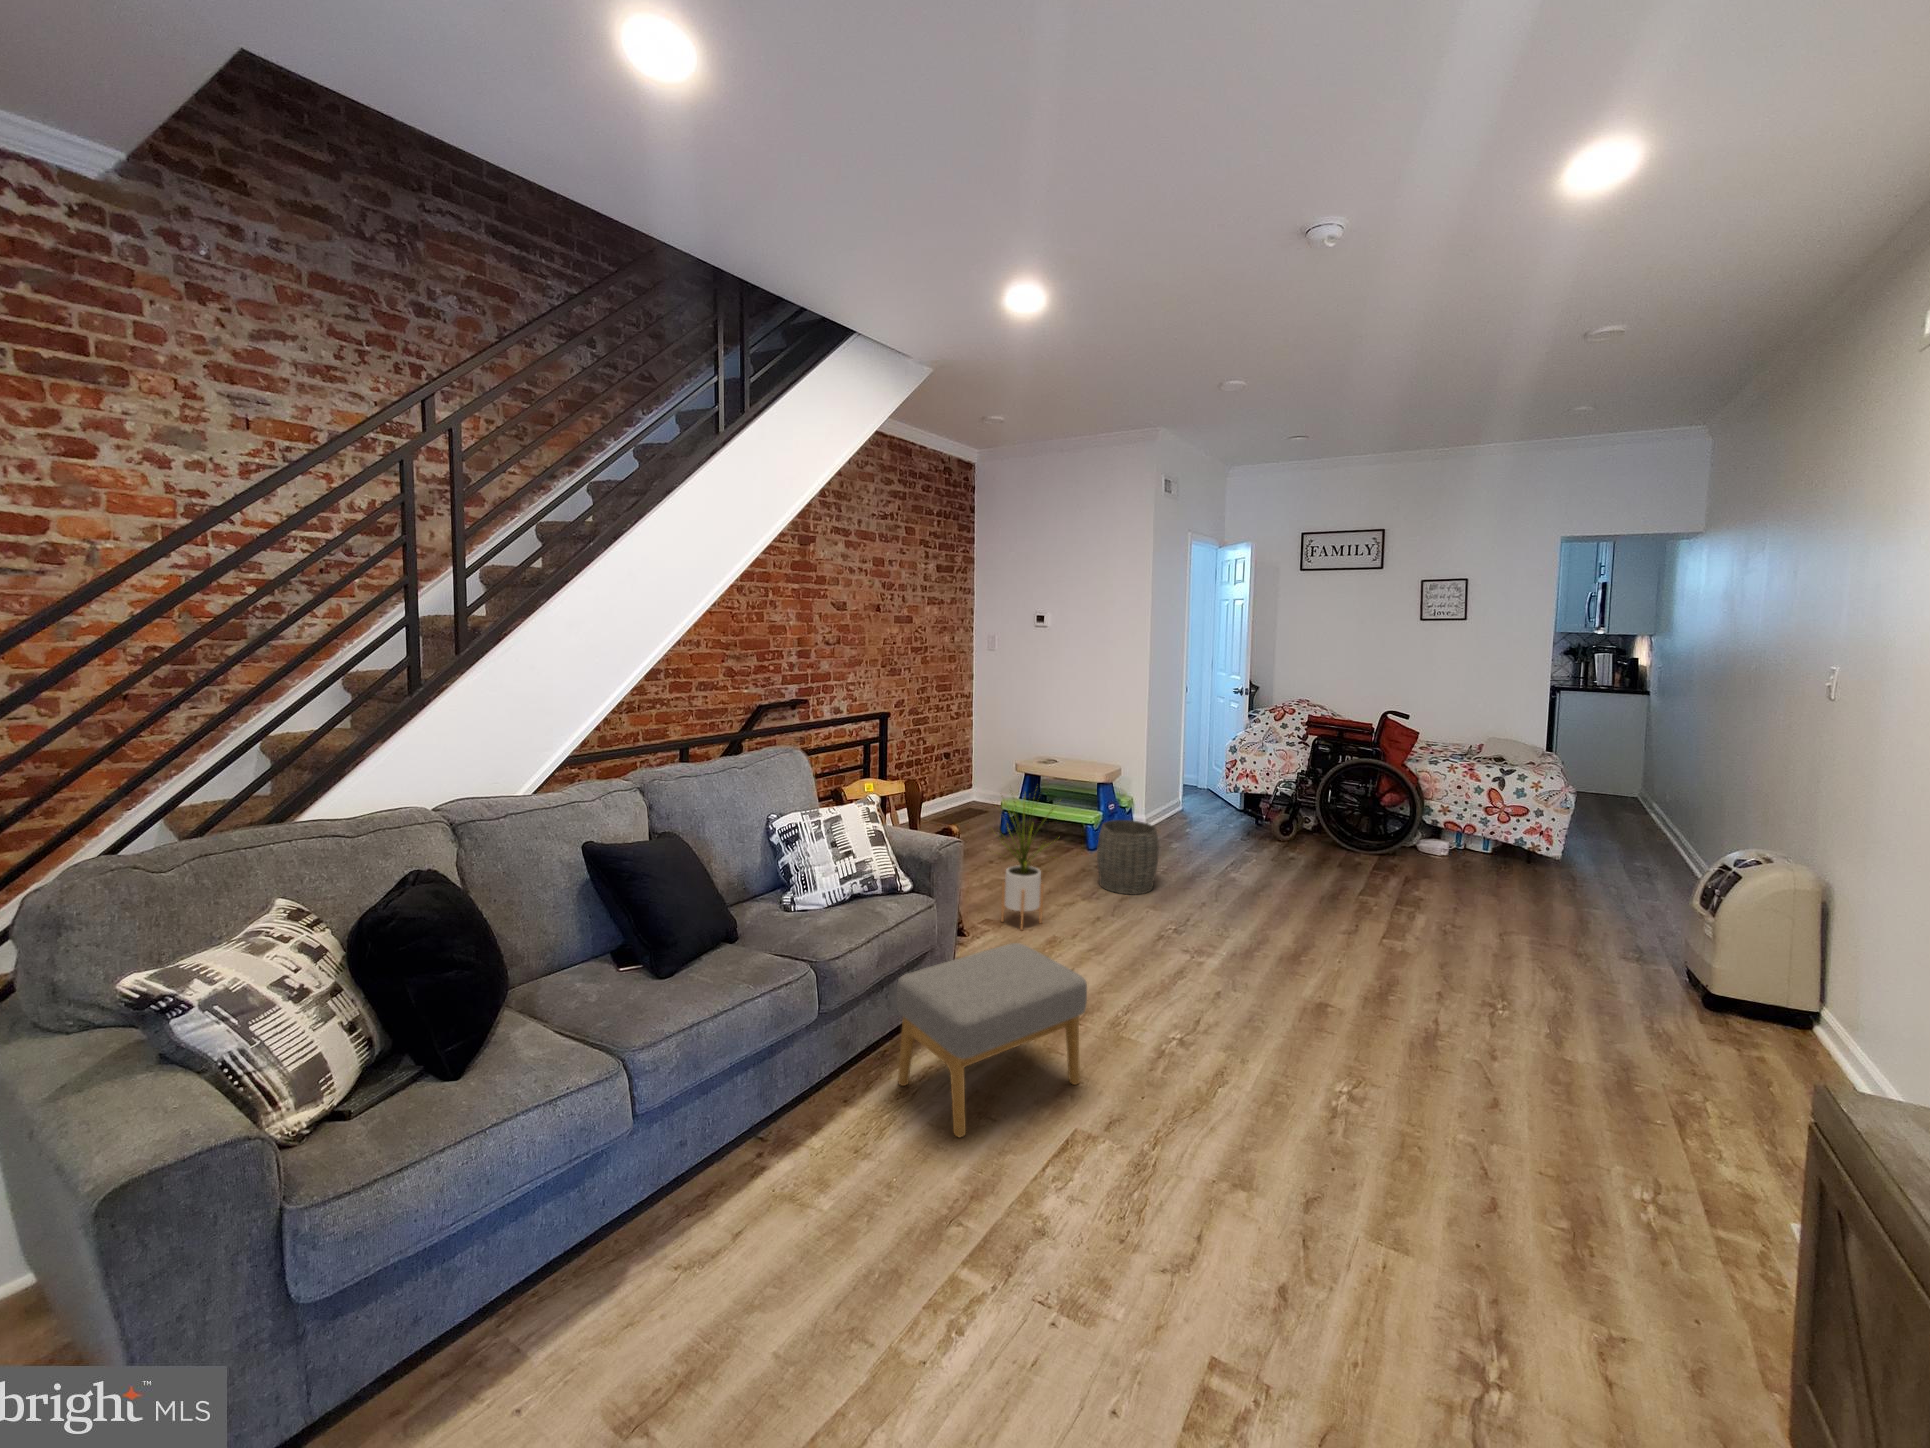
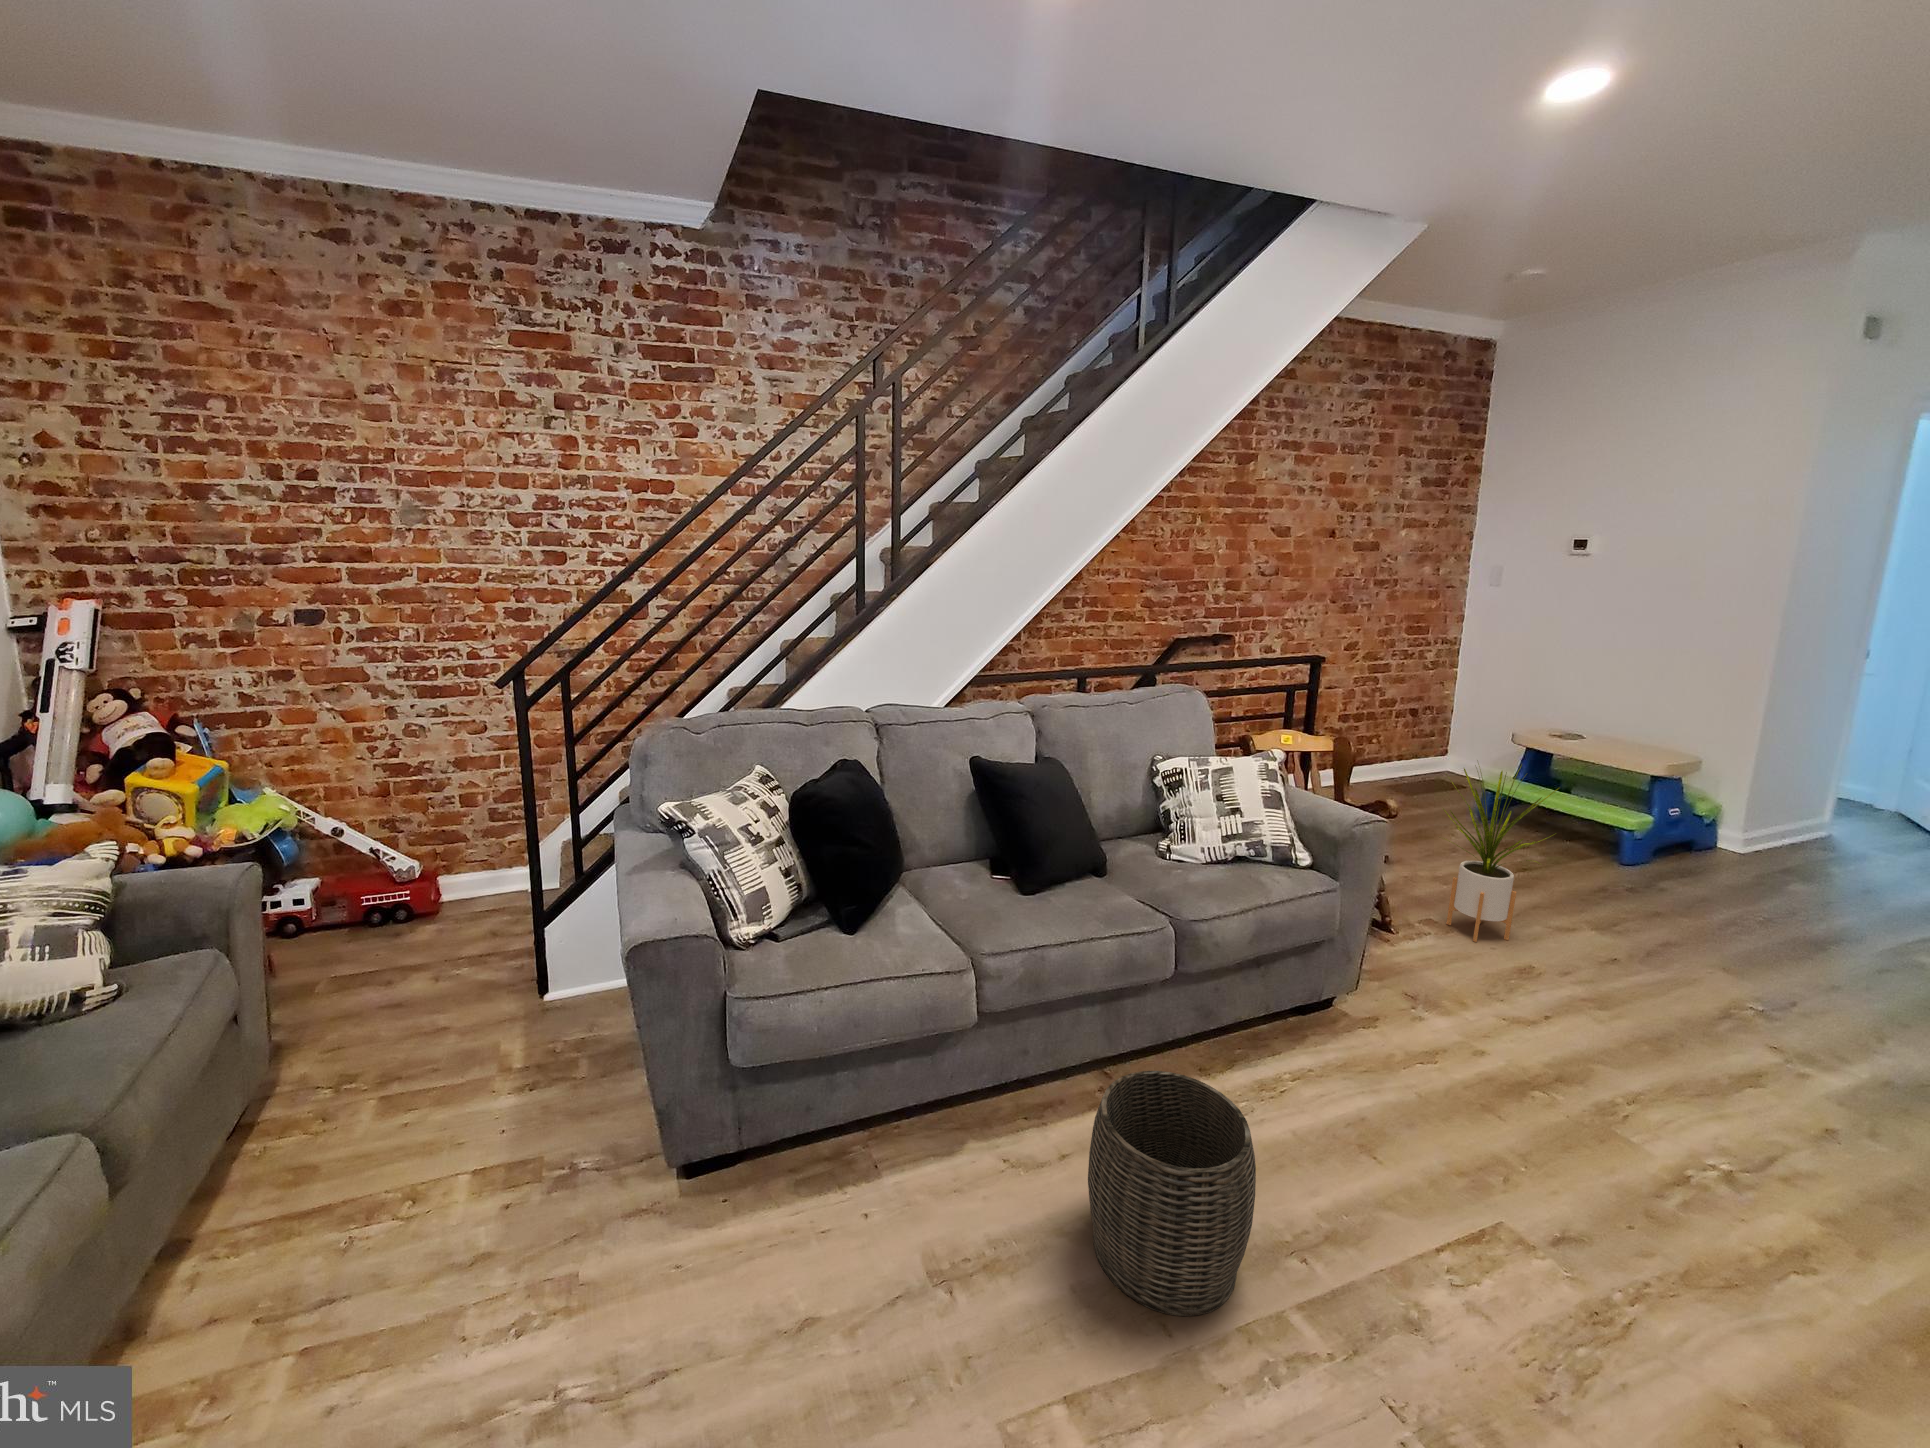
woven basket: present [1097,820,1159,895] -> present [1088,1071,1256,1316]
footstool: present [896,943,1087,1137] -> none [1264,956,1541,1159]

